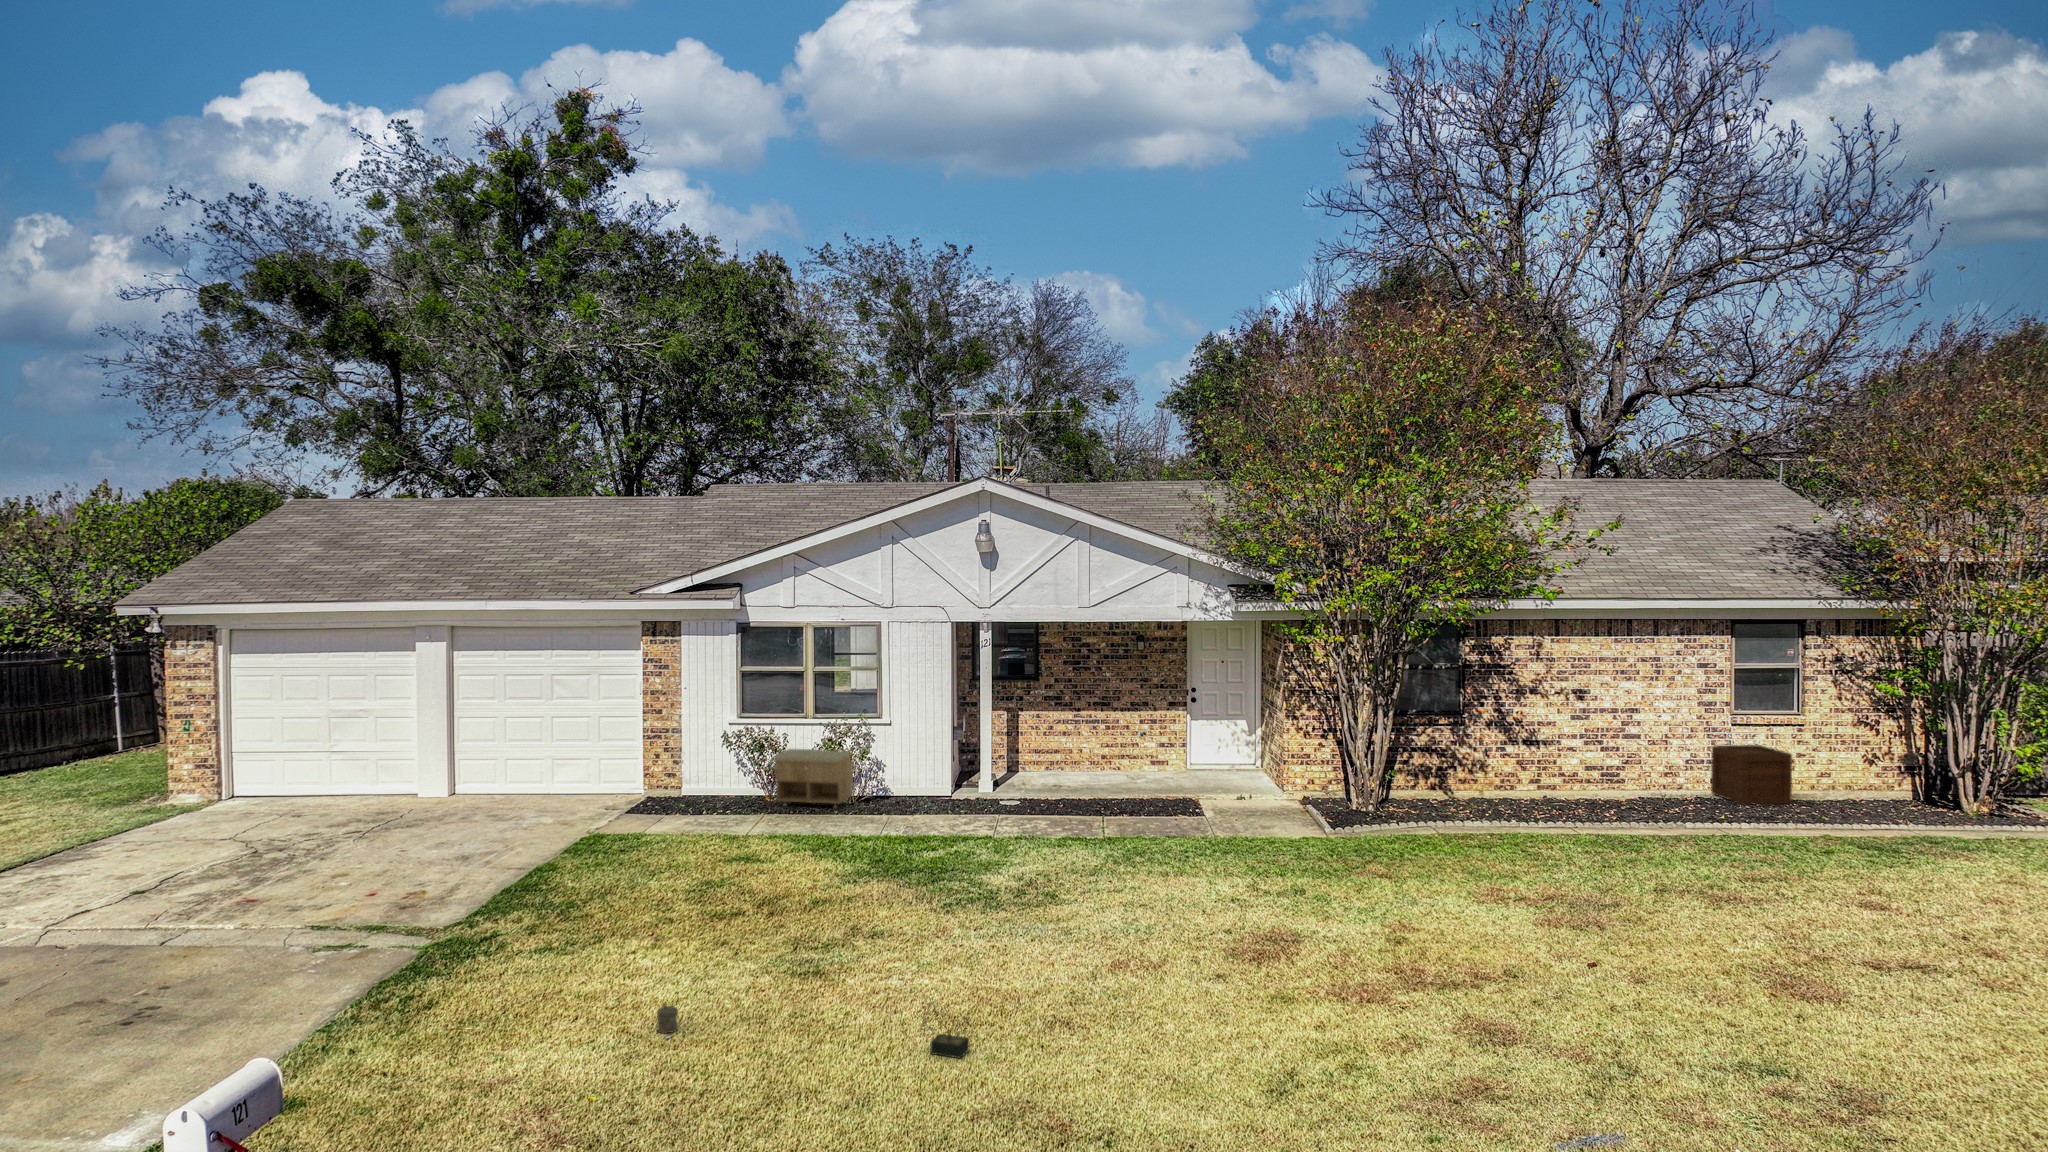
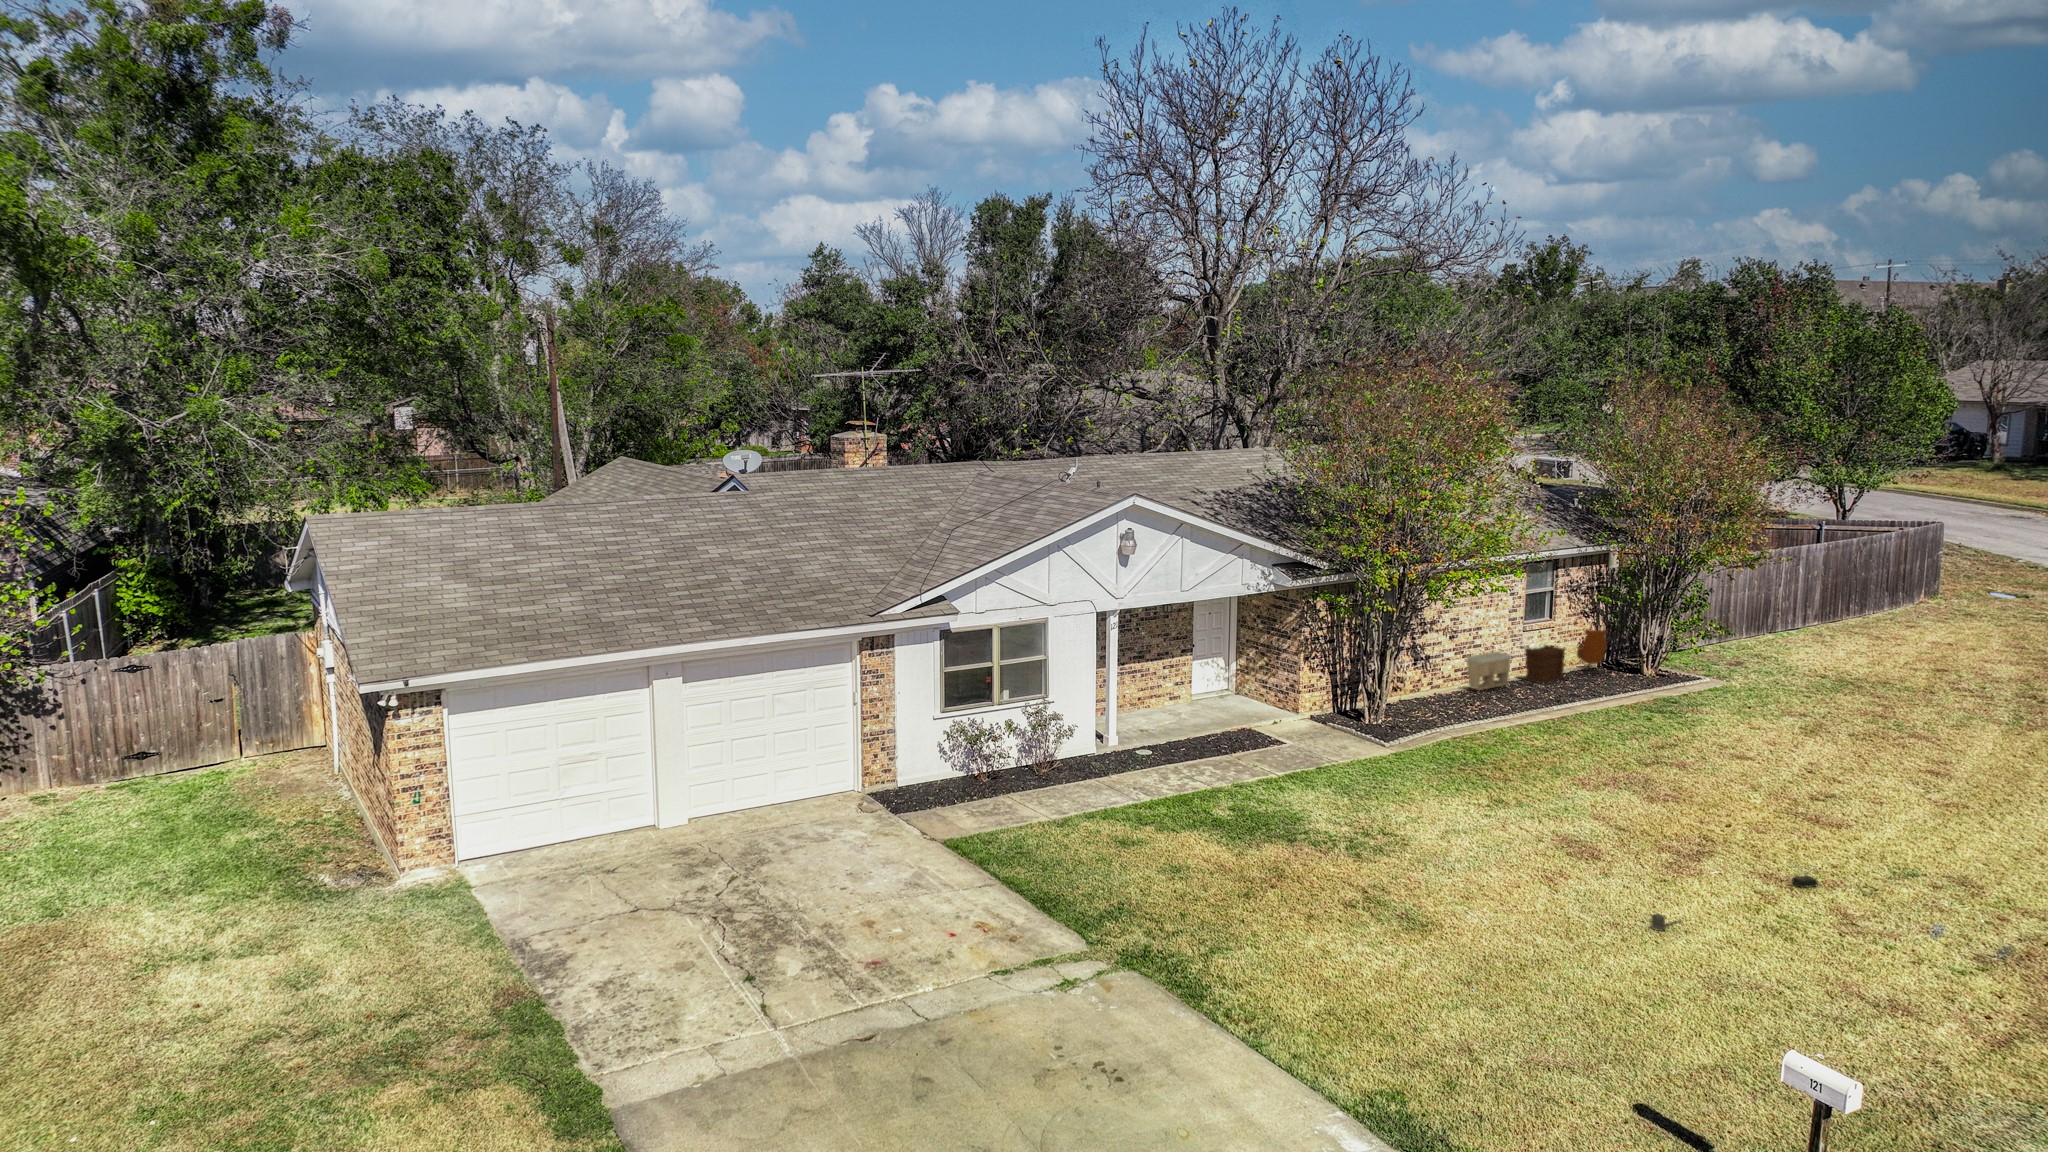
lounge chair: none [1833,727,1890,805] -> present [1577,629,1608,672]
storage bench: present [774,749,853,807] -> present [1464,652,1511,692]
decorative plant: present [921,1002,973,1058] -> present [1792,863,1819,888]
watering can: present [657,1003,678,1034] -> present [1650,914,1682,931]

